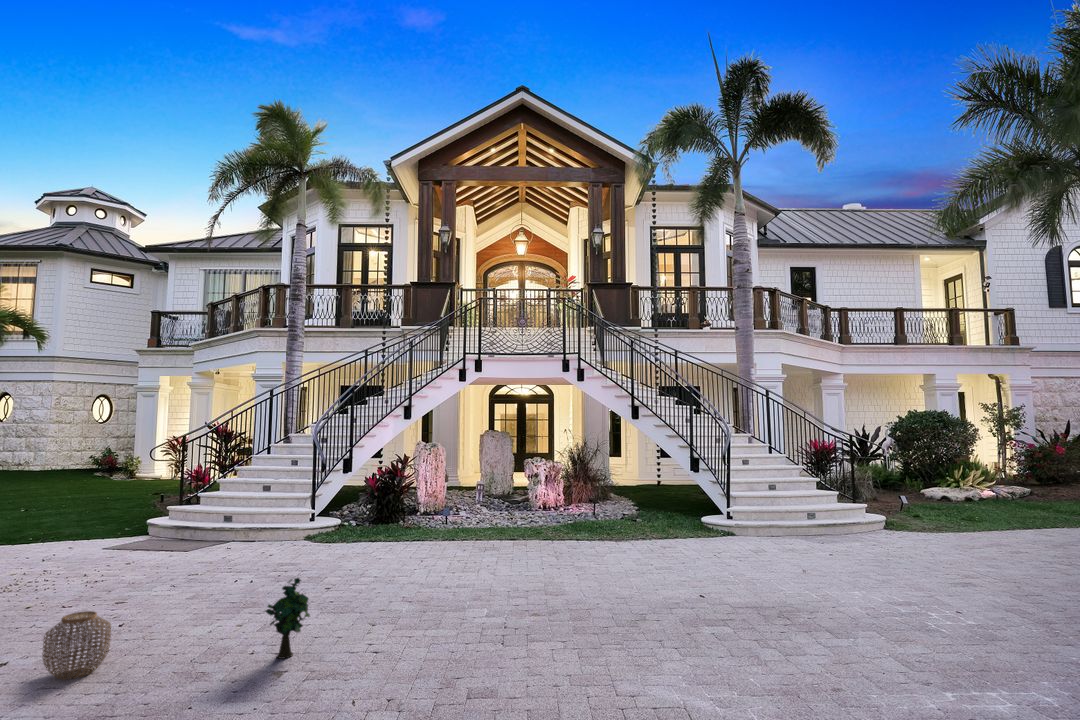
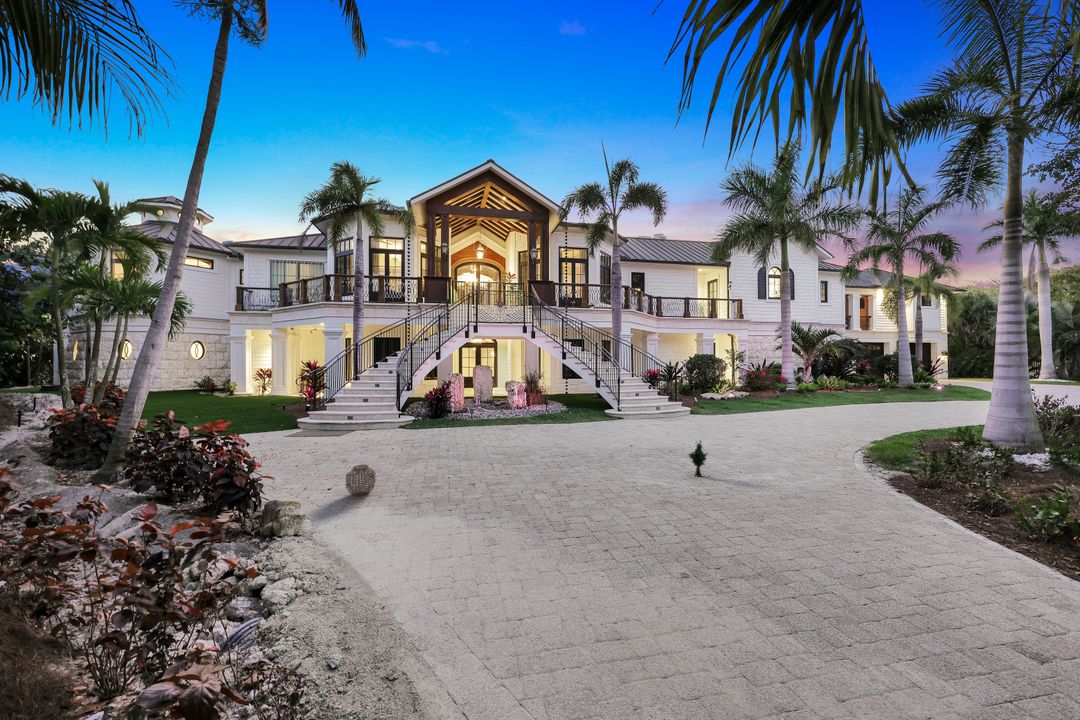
decorative plant: present [265,578,310,659] -> present [689,441,708,477]

